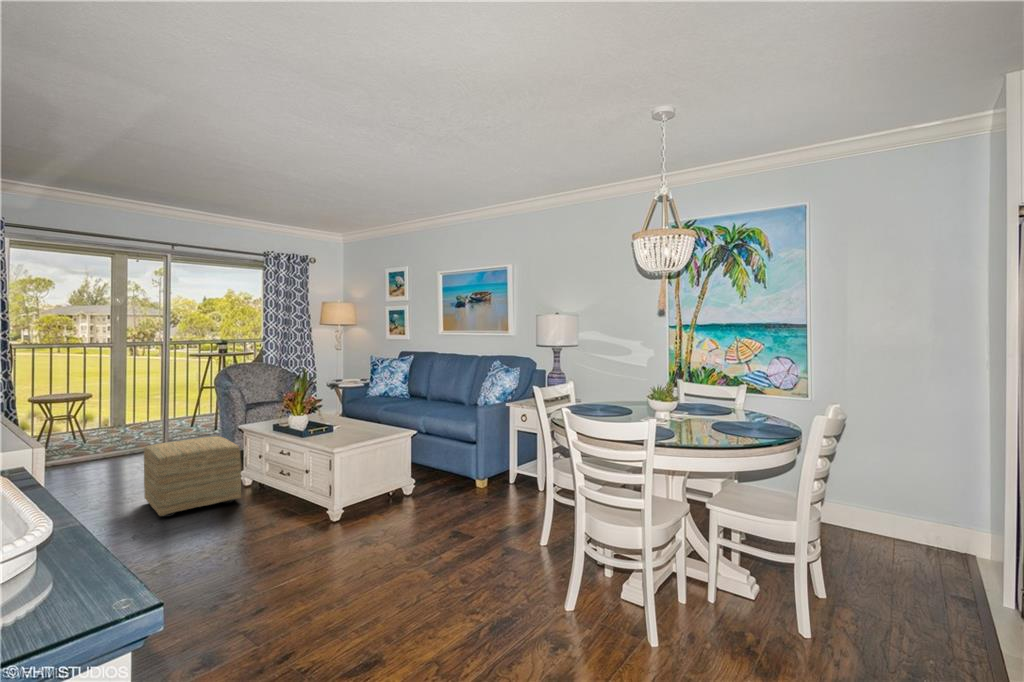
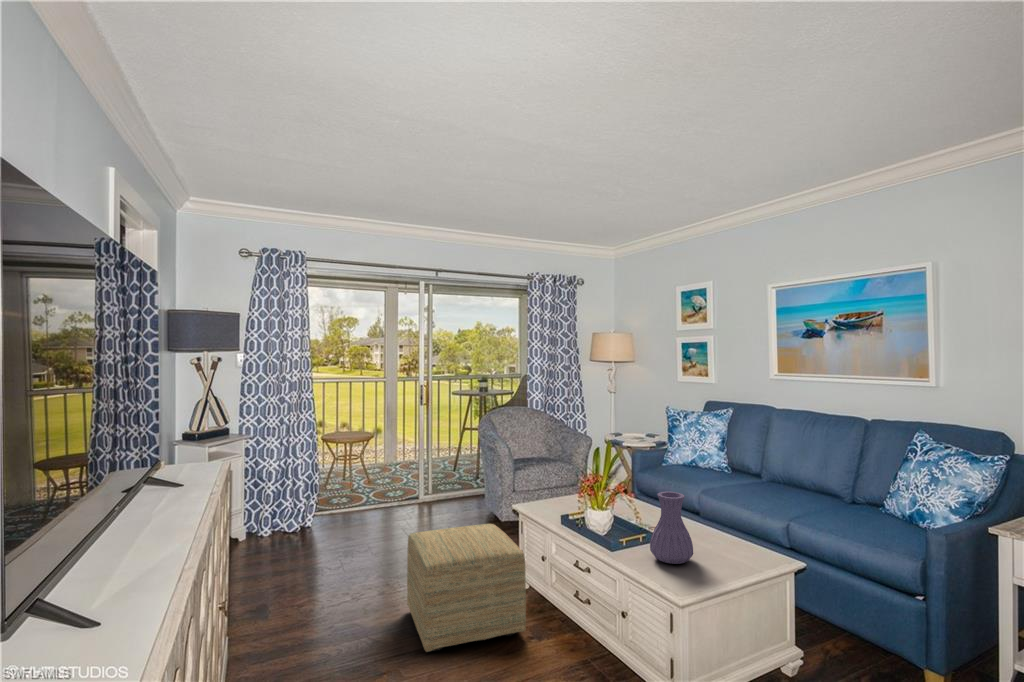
vase: none [325,398,352,439] -> present [650,491,693,564]

